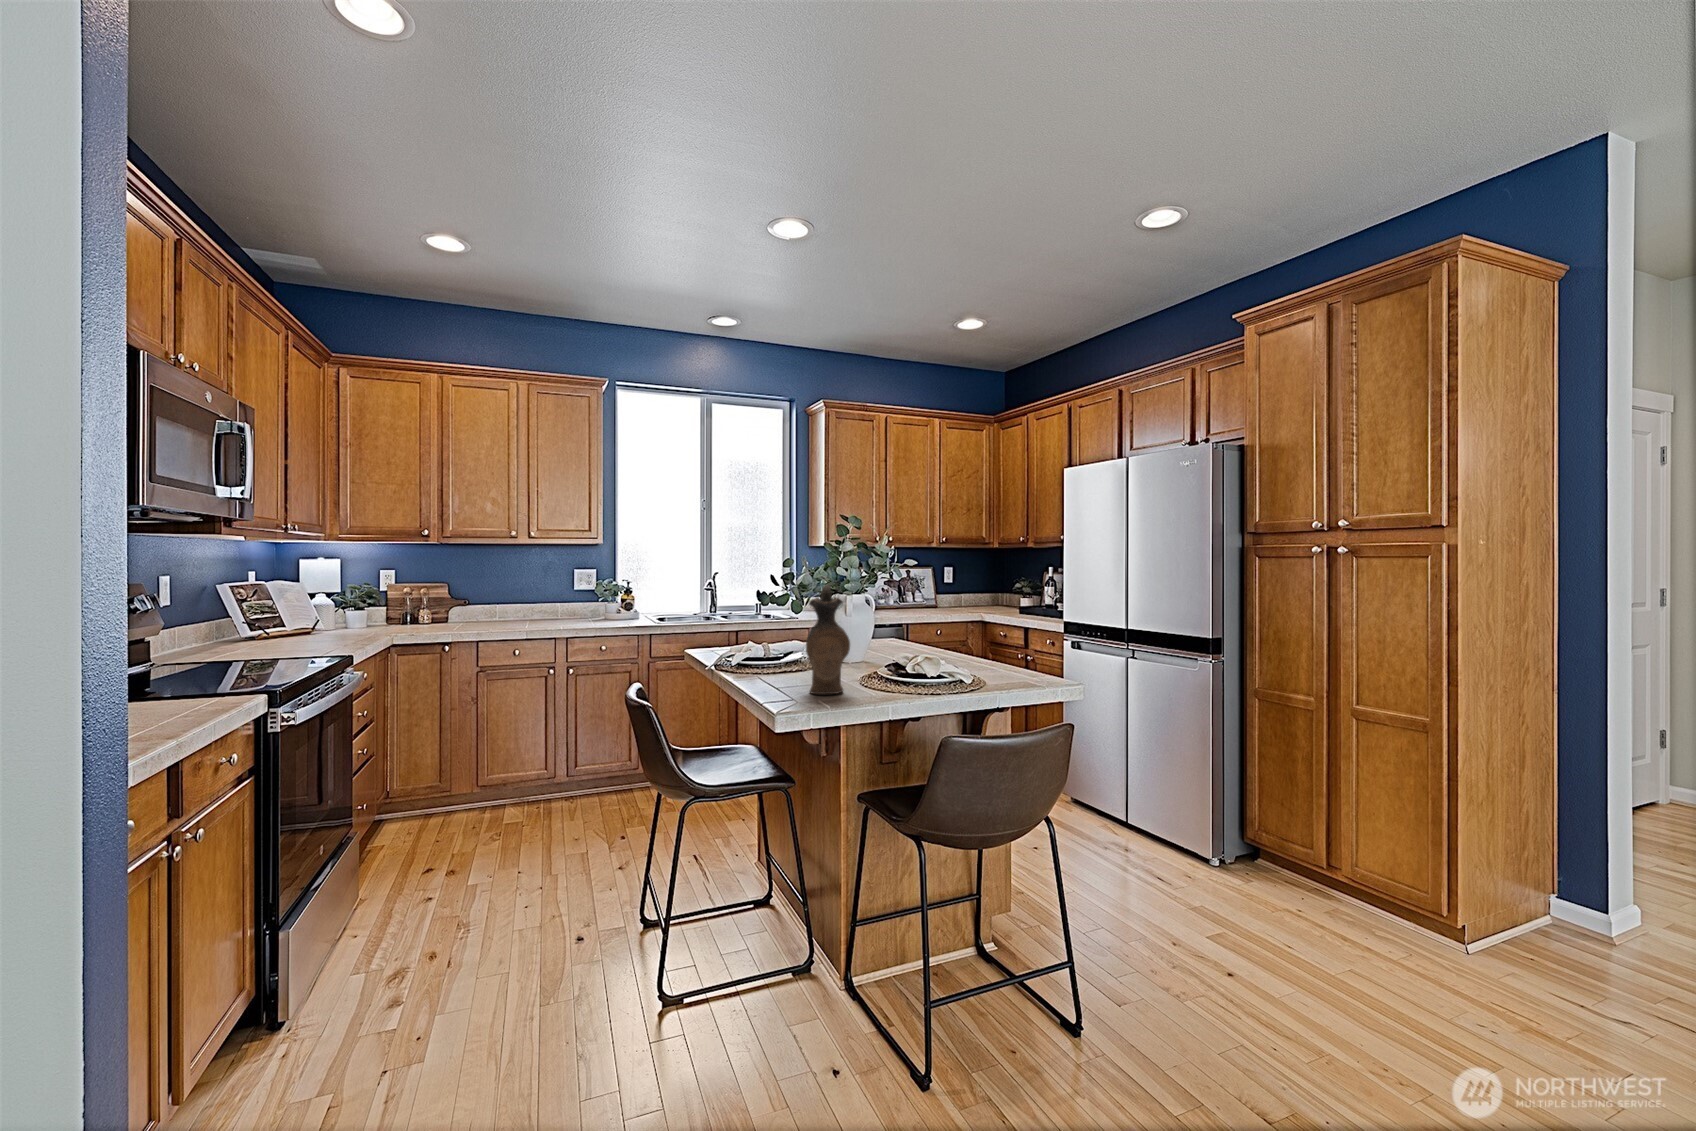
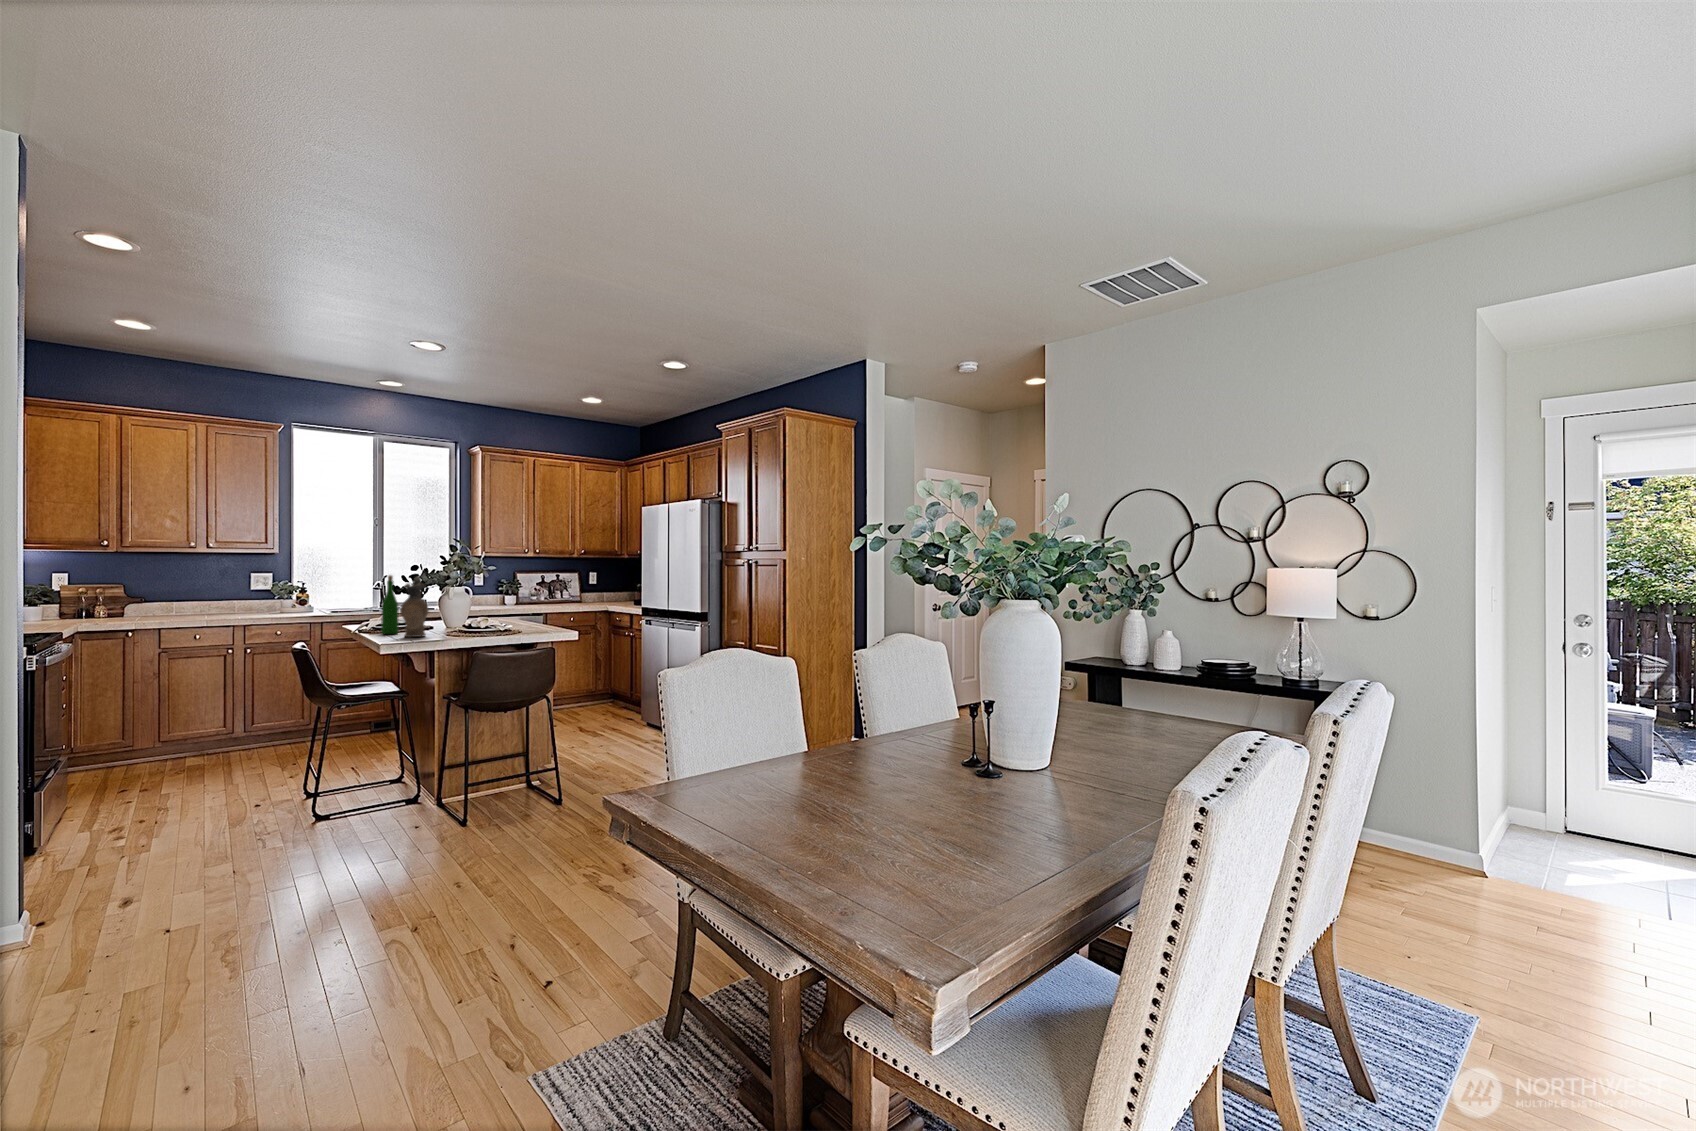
wine bottle: none [767,581,792,683] -> present [381,575,399,634]

